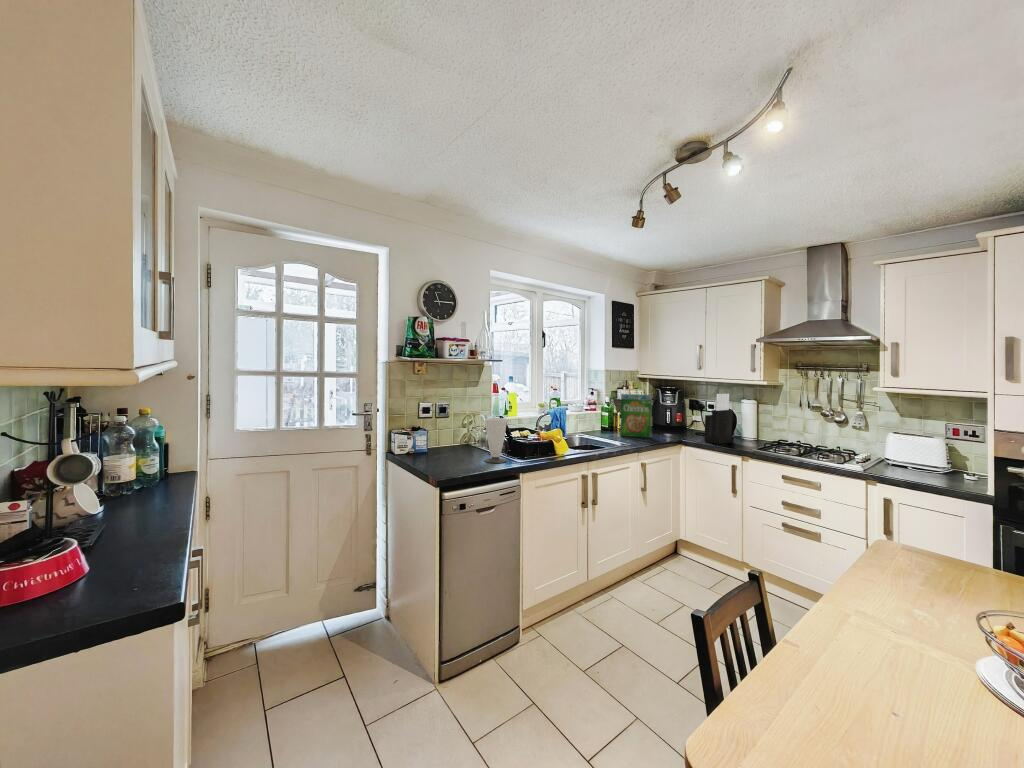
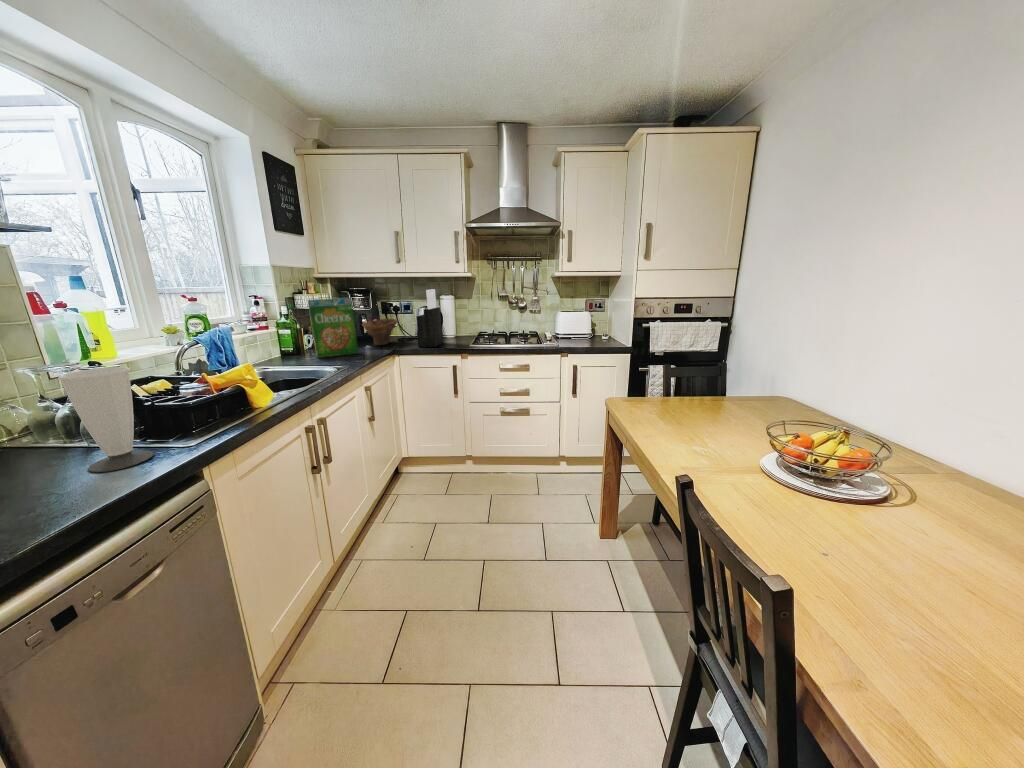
bowl: none [662,414,696,435] -> present [362,319,399,345]

